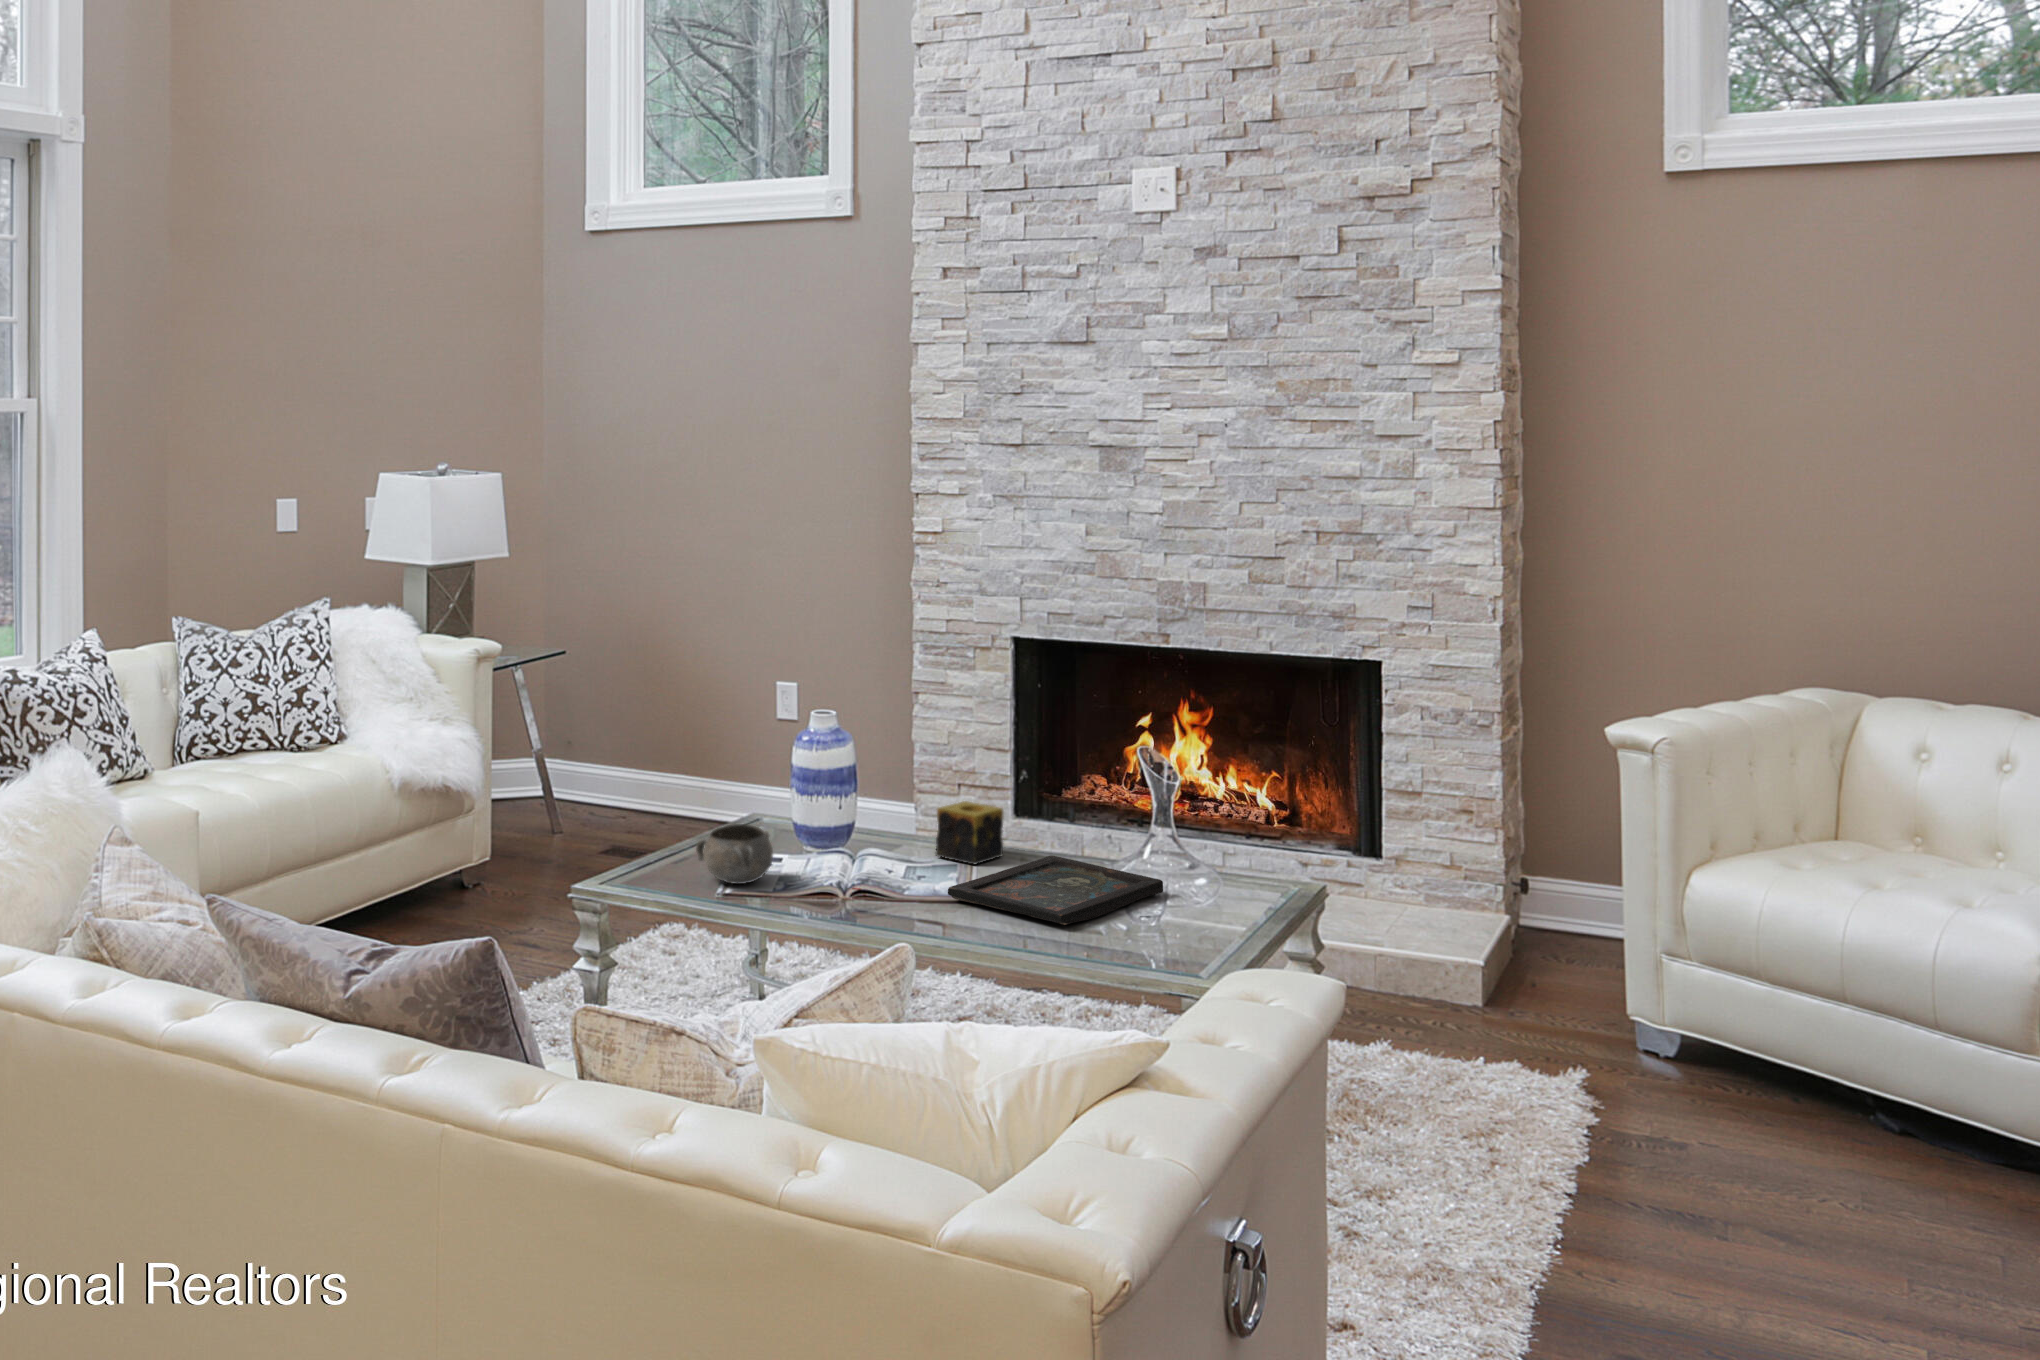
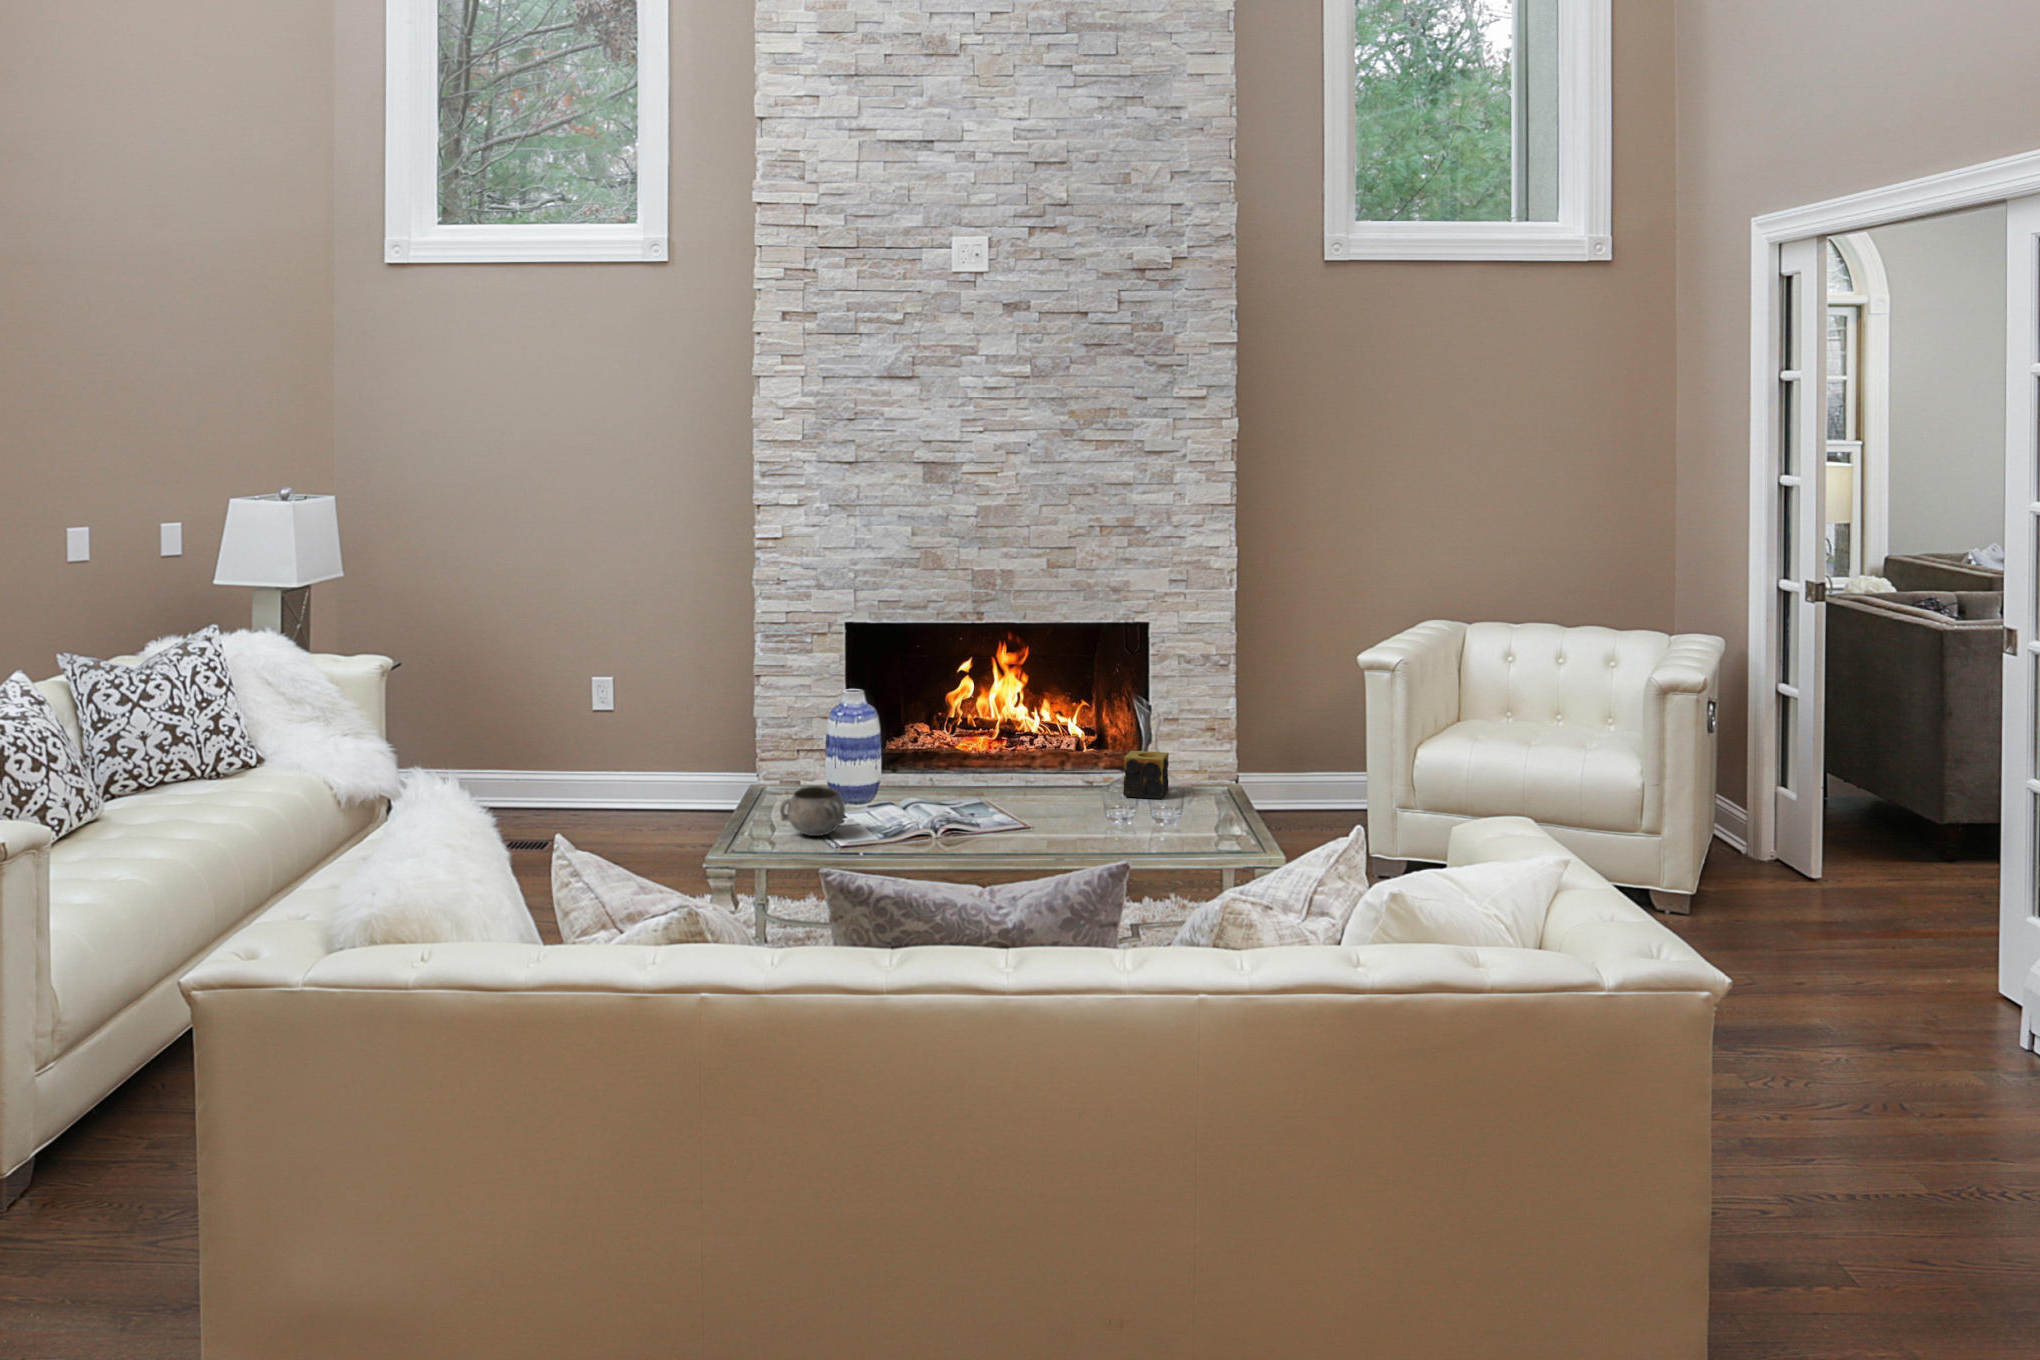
candle: present [936,801,1003,864] -> present [1123,750,1169,799]
tray: present [948,856,1163,925] -> none [994,787,1131,831]

